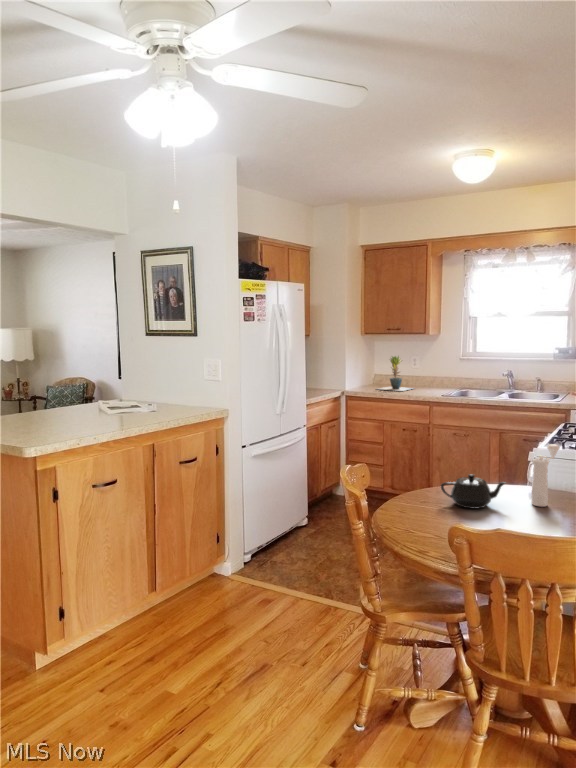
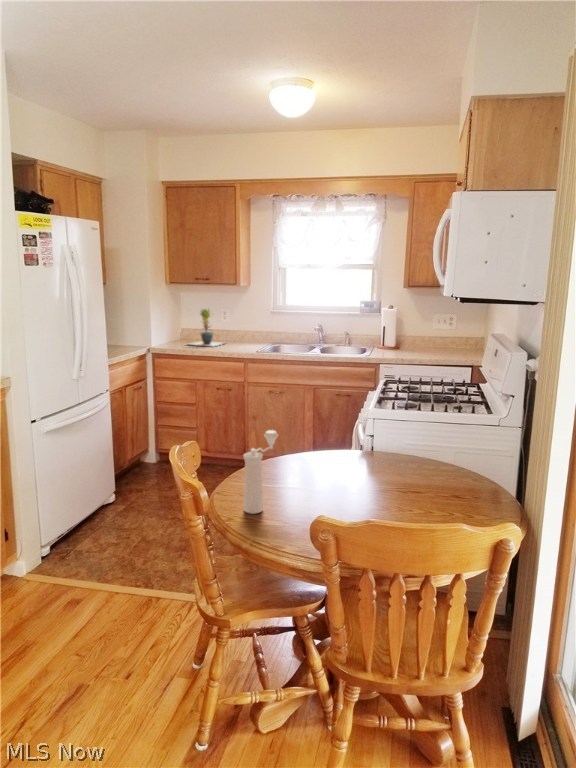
pepper mill: present [531,444,559,506] -> present [243,430,278,514]
teapot: present [441,474,505,509] -> none [279,442,348,480]

